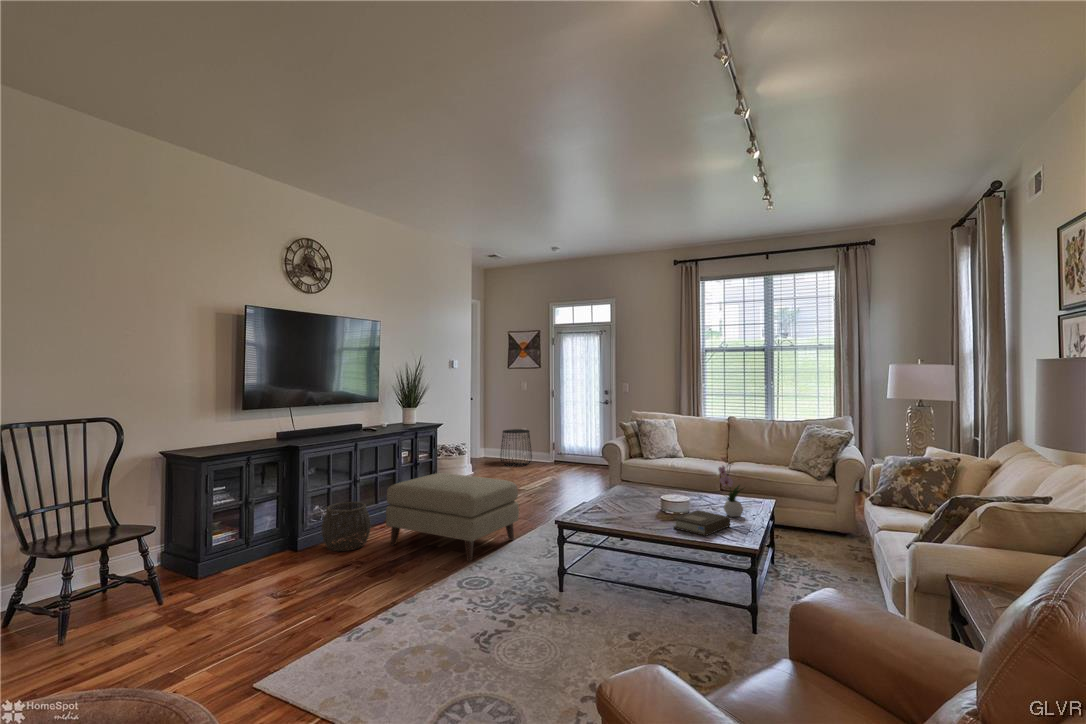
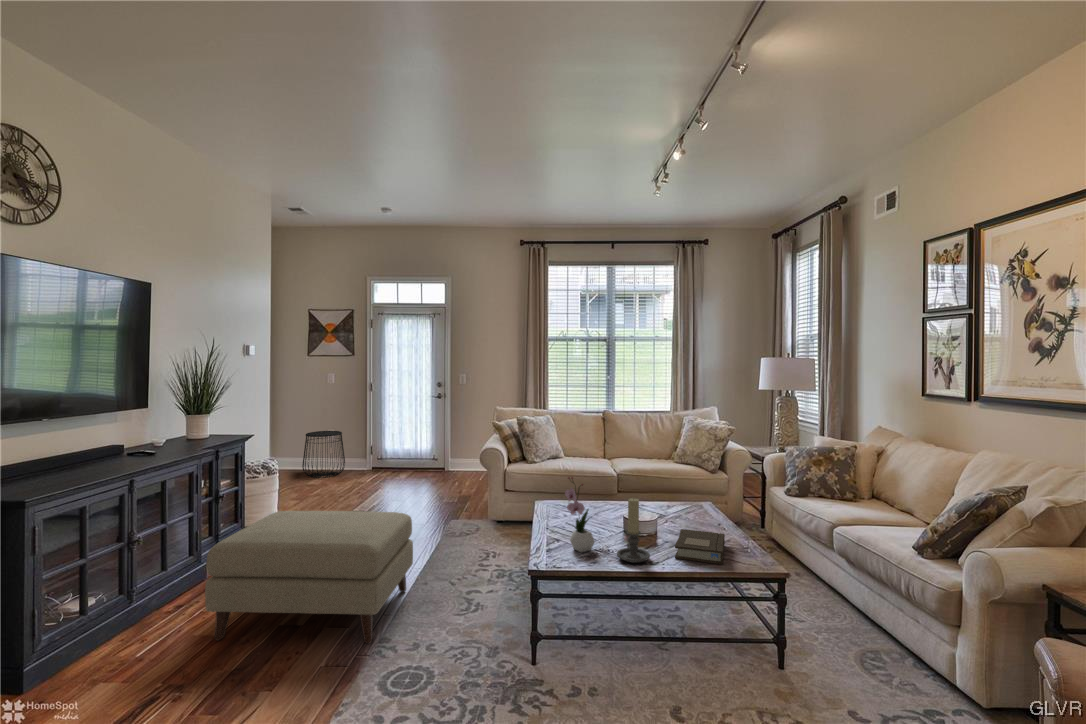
flower arrangement: present [718,458,744,517] -> present [565,477,595,552]
candle holder: none [627,476,653,527] -> present [617,498,650,563]
woven basket: present [322,502,371,551] -> none [72,580,176,679]

